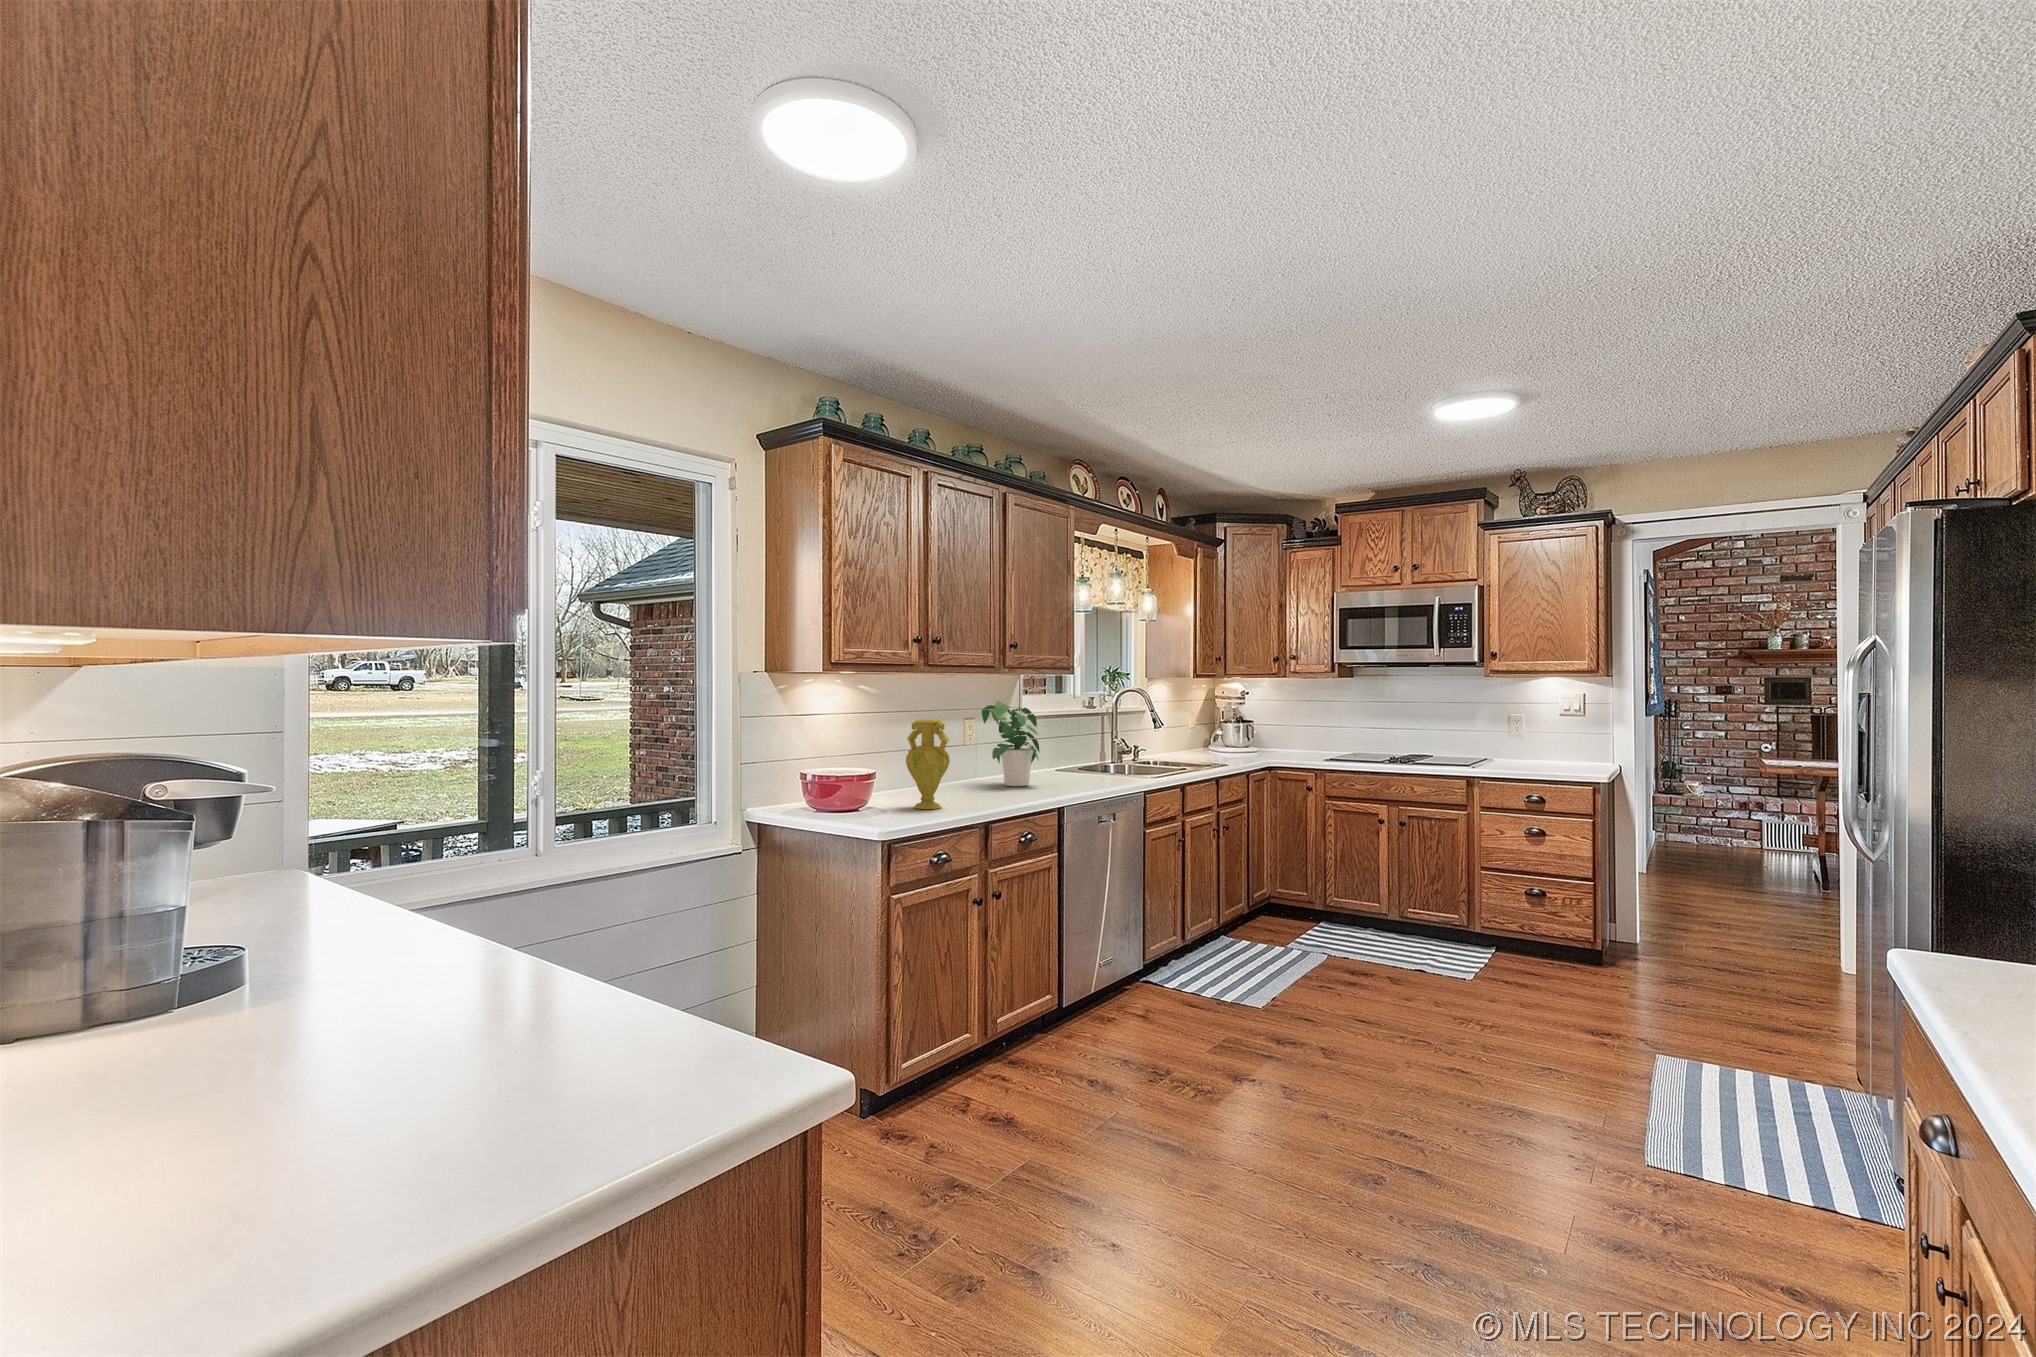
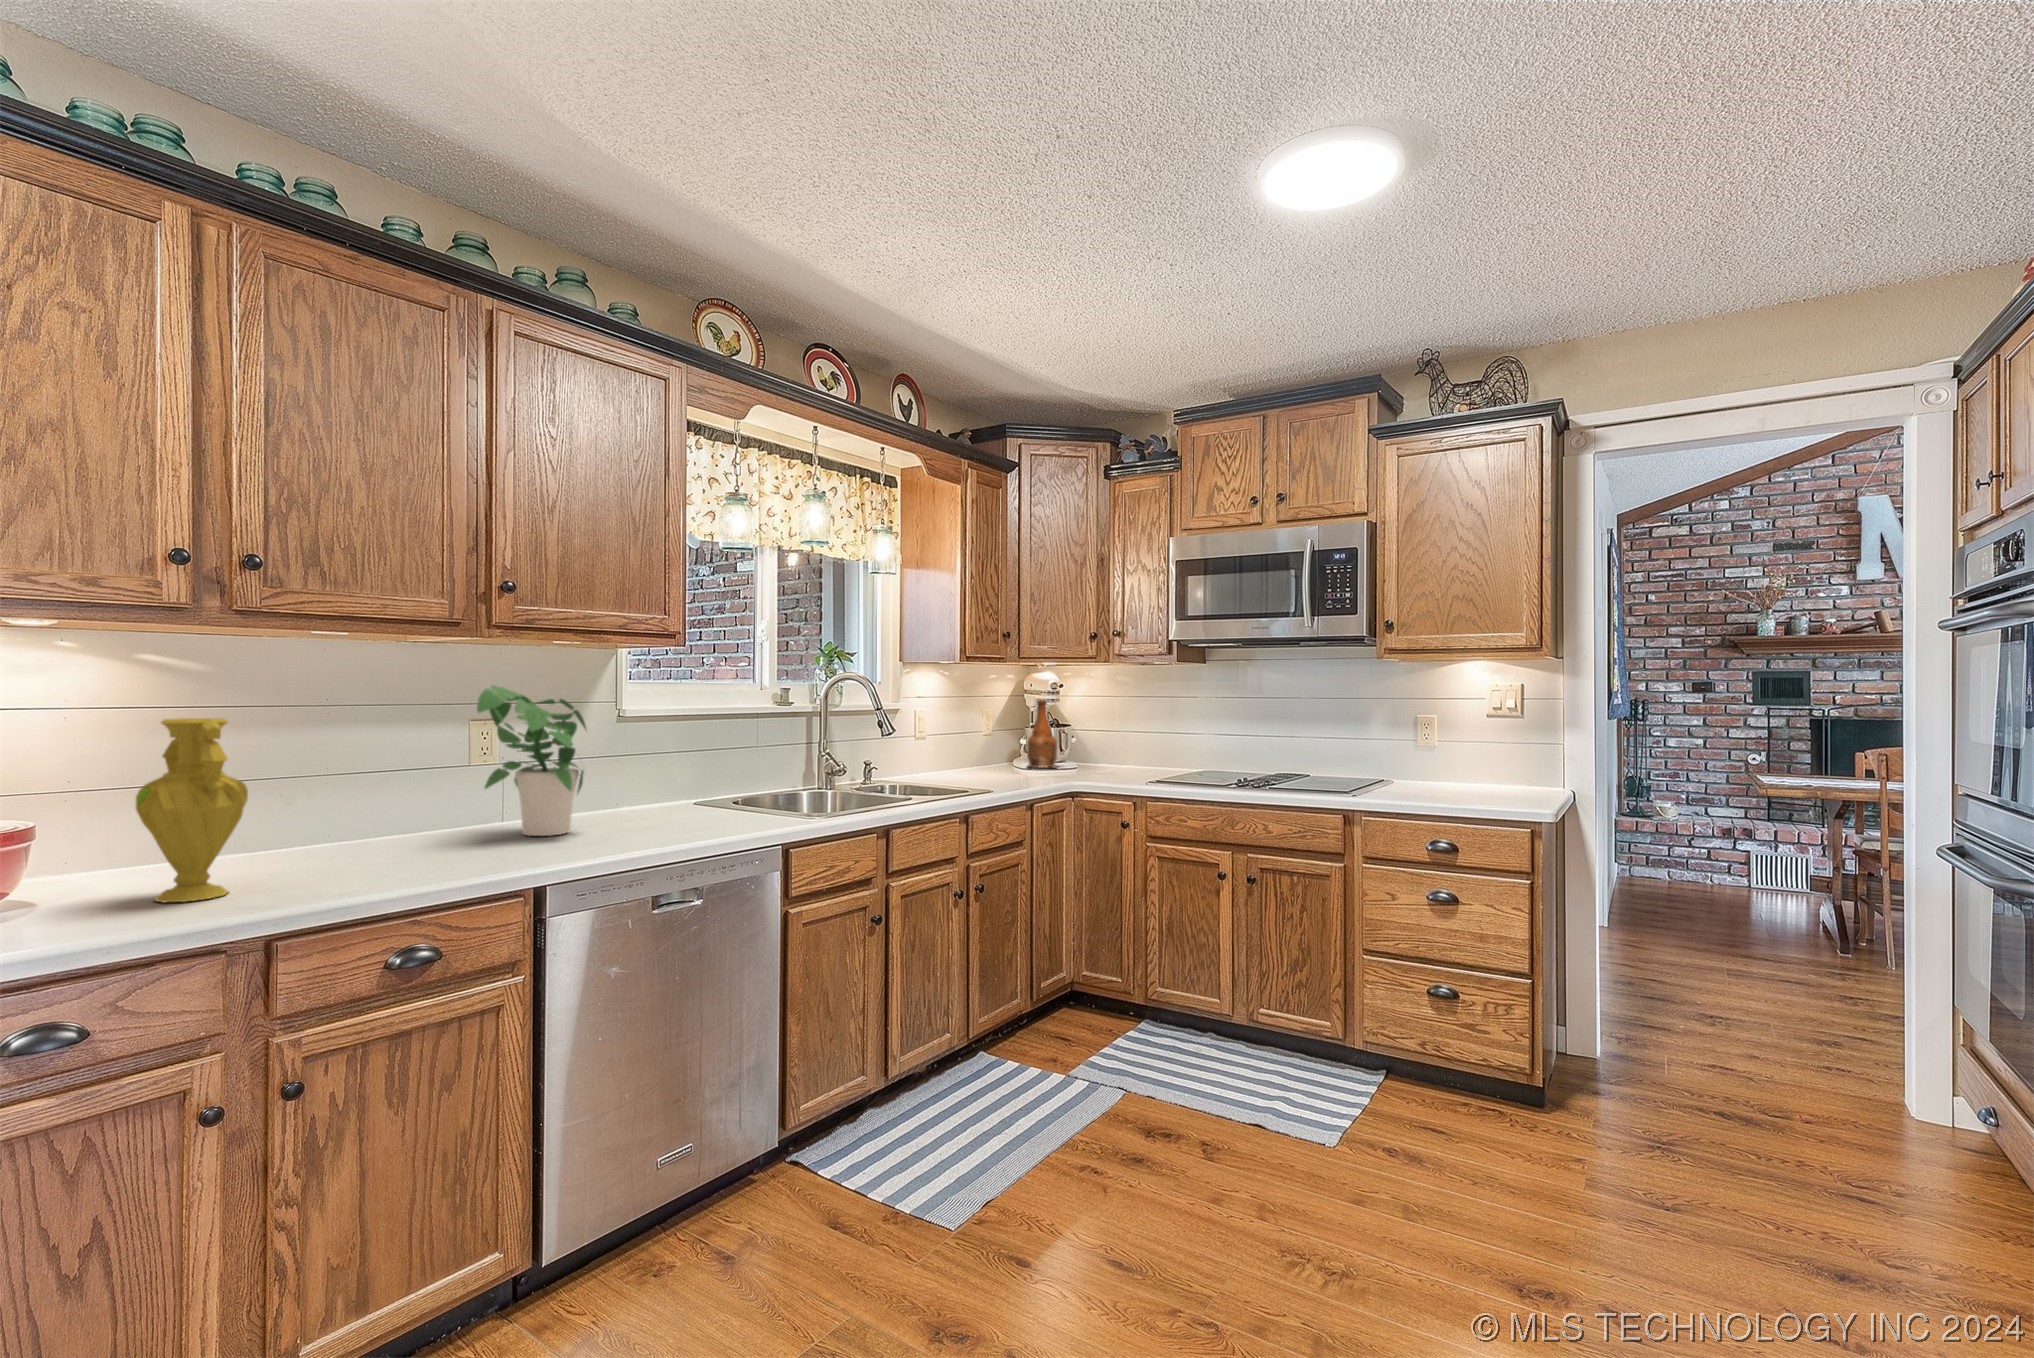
bottle: none [1224,704,1248,752] -> present [1027,699,1057,768]

